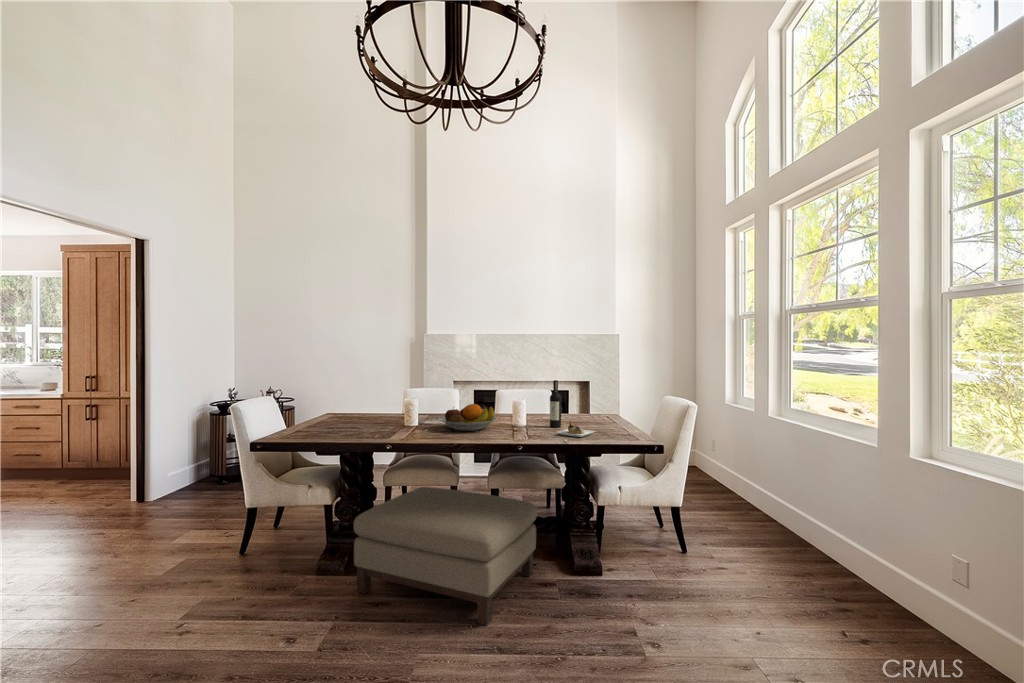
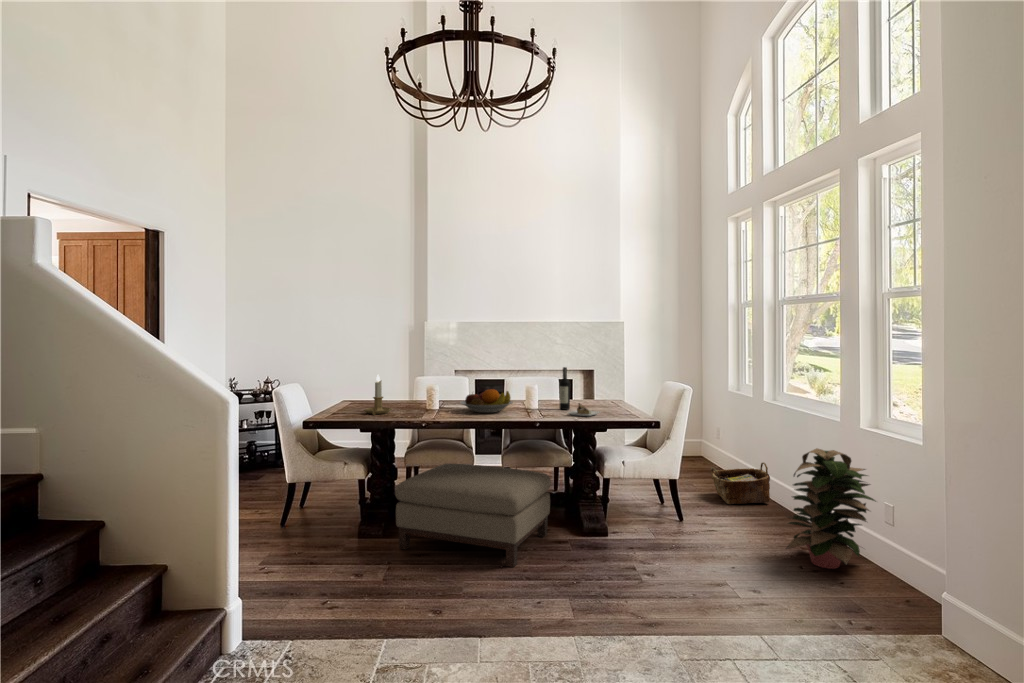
candlestick: none [330,387,364,433] -> present [364,375,392,415]
decorative plant: none [822,482,946,641] -> present [786,448,876,569]
woven basket: none [715,485,783,533] -> present [711,462,770,504]

